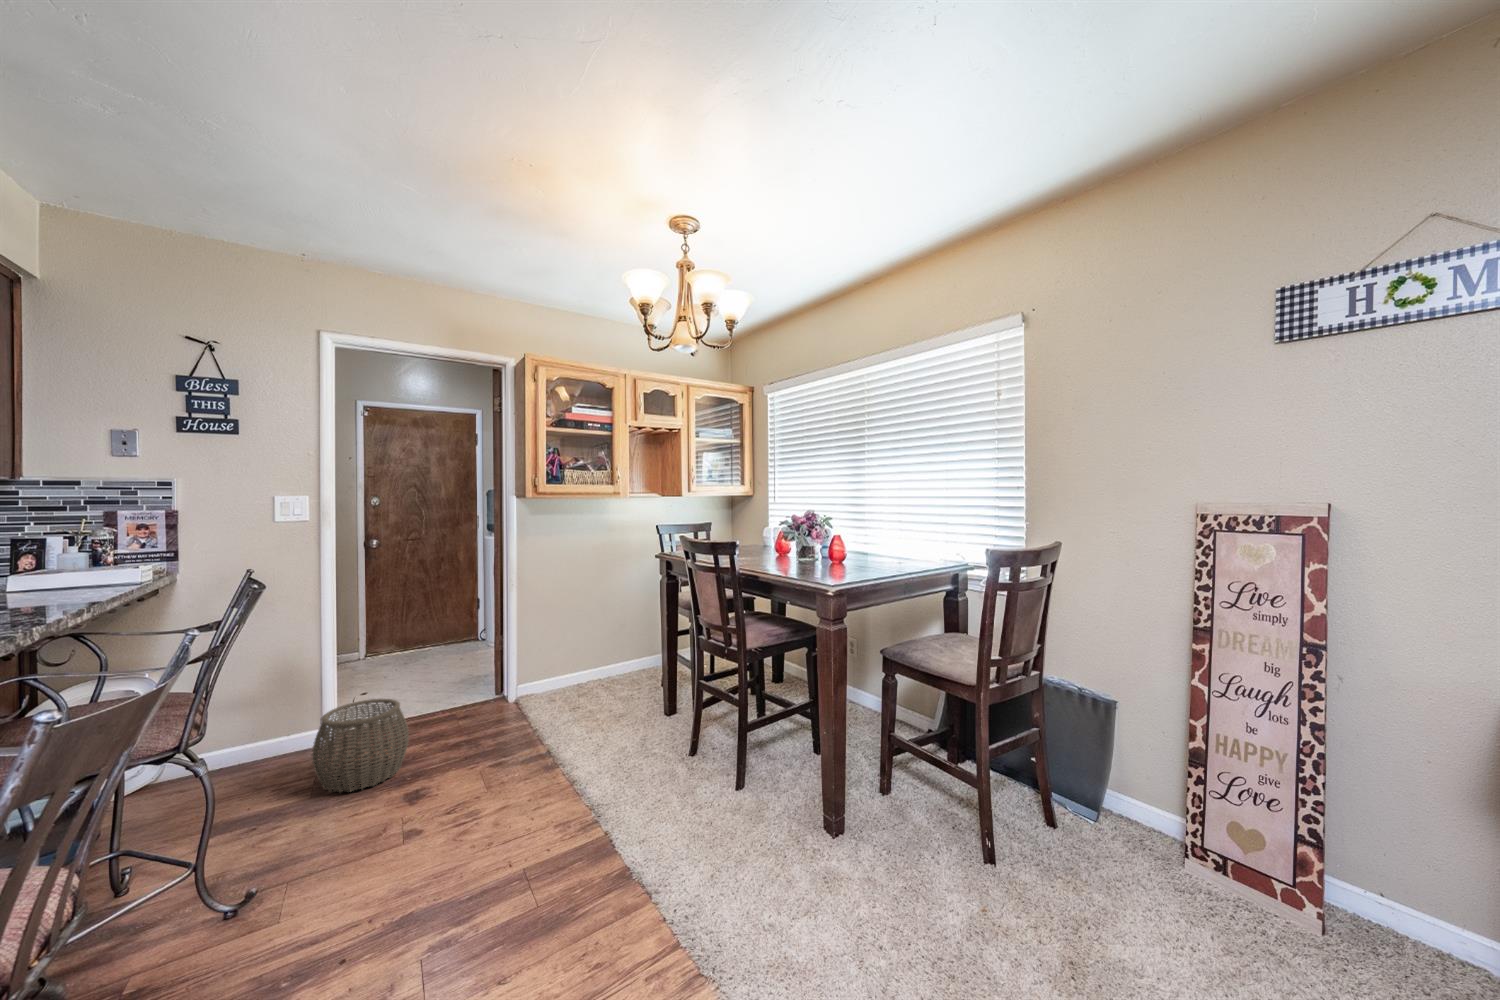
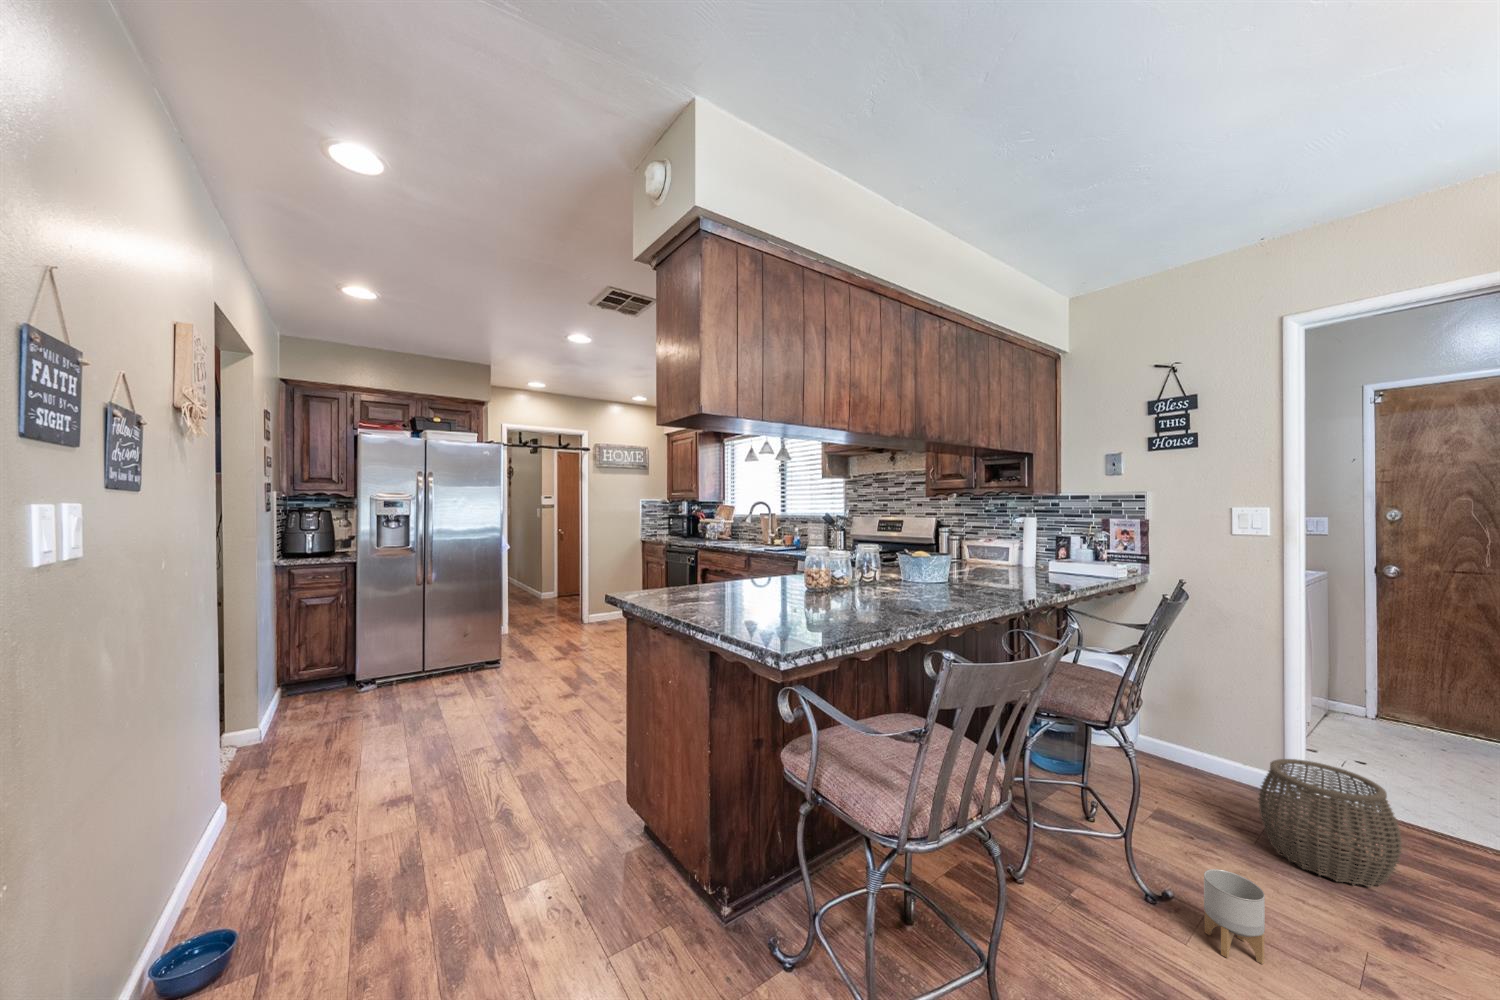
planter: none [292,820,344,902] -> present [1204,869,1265,964]

